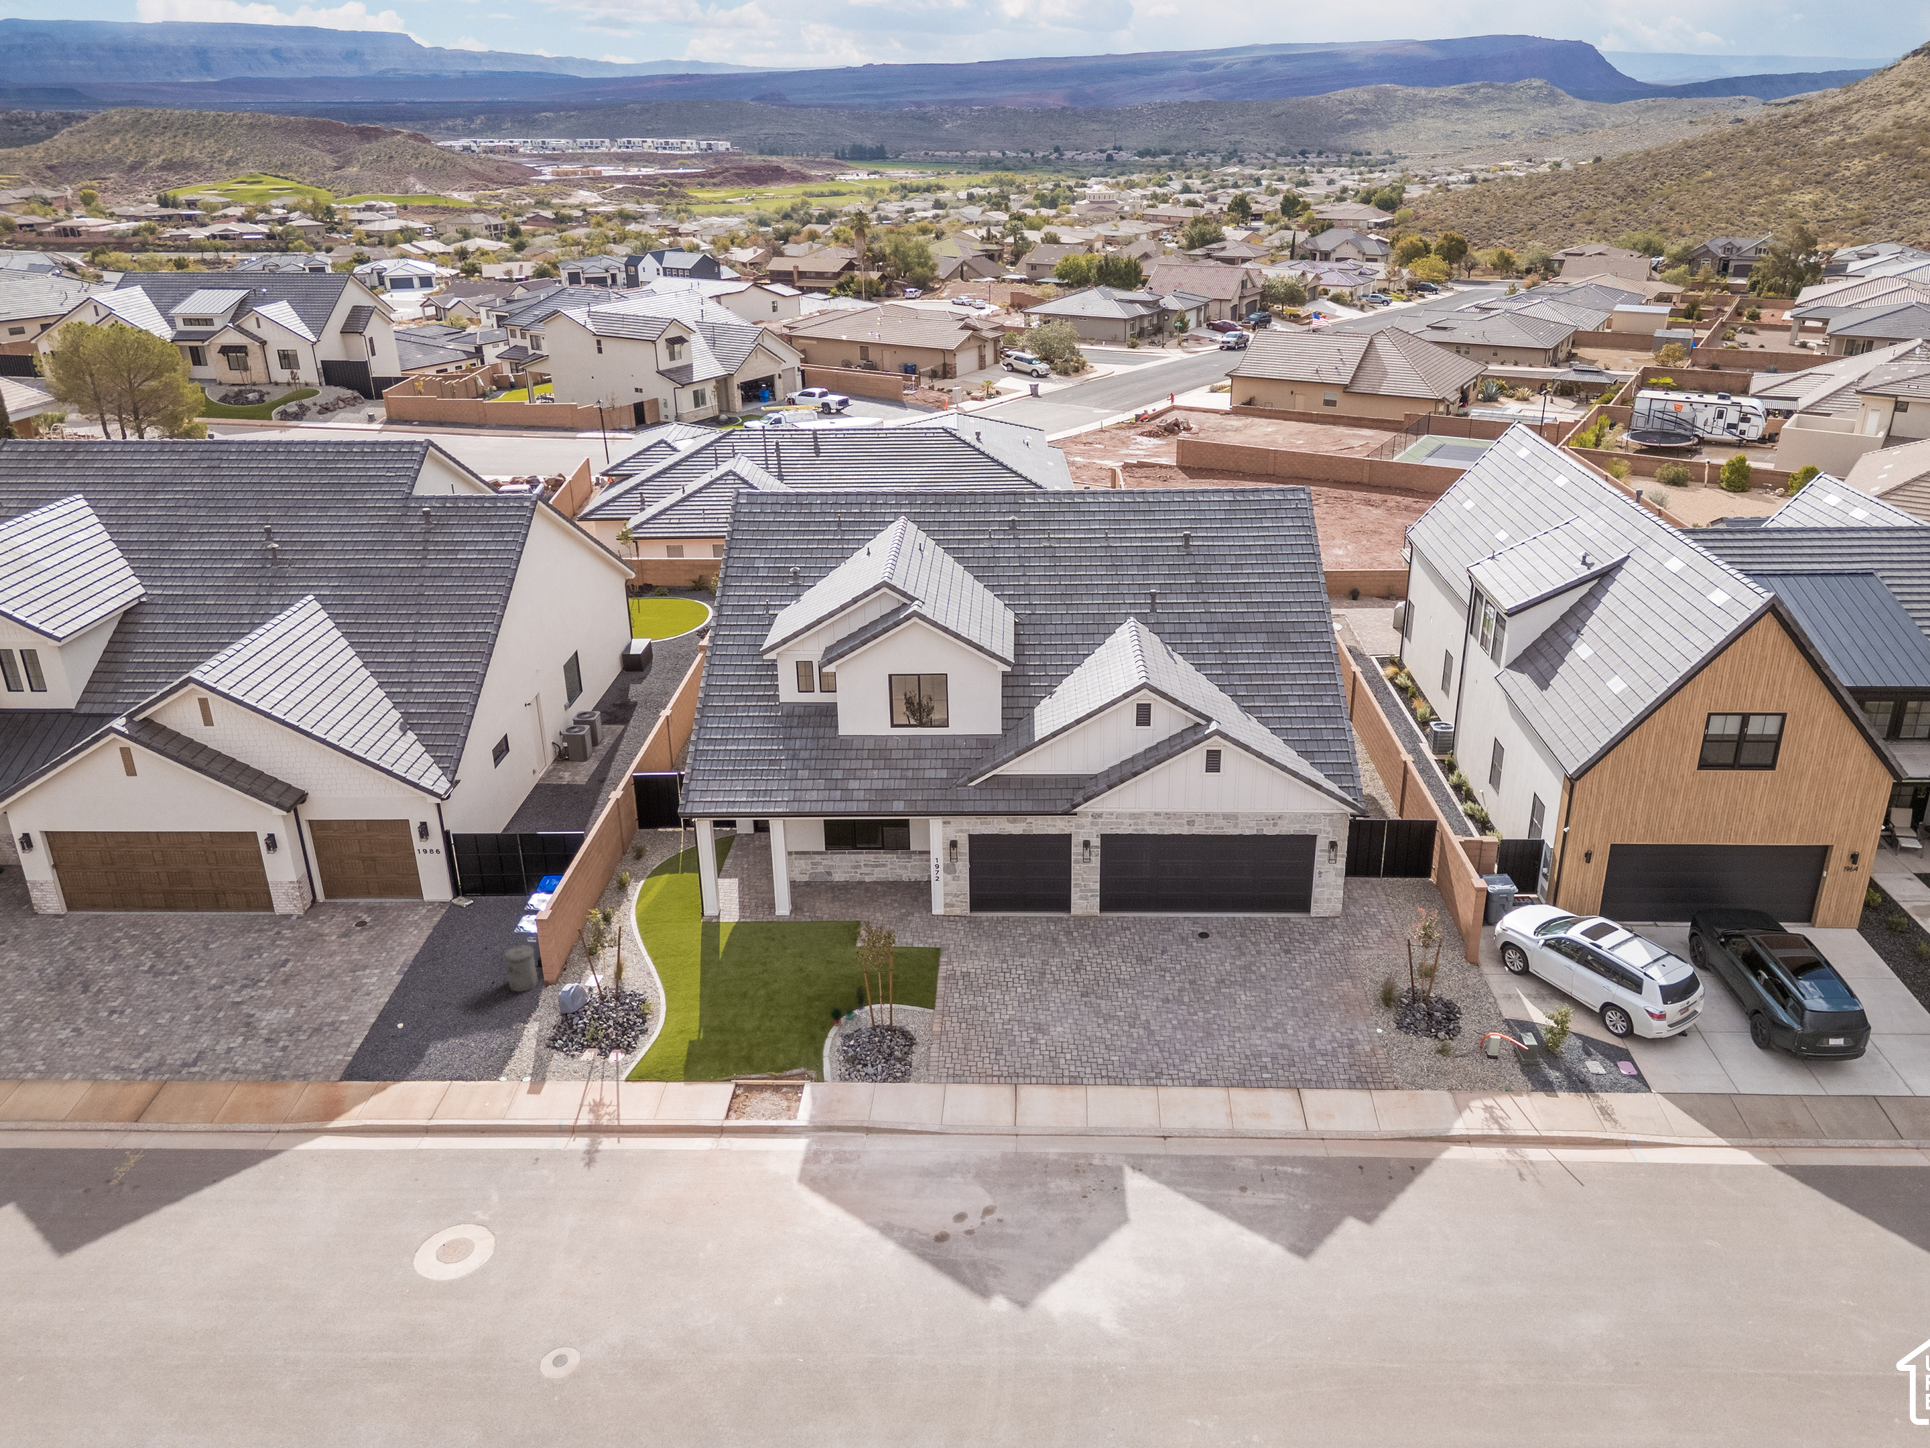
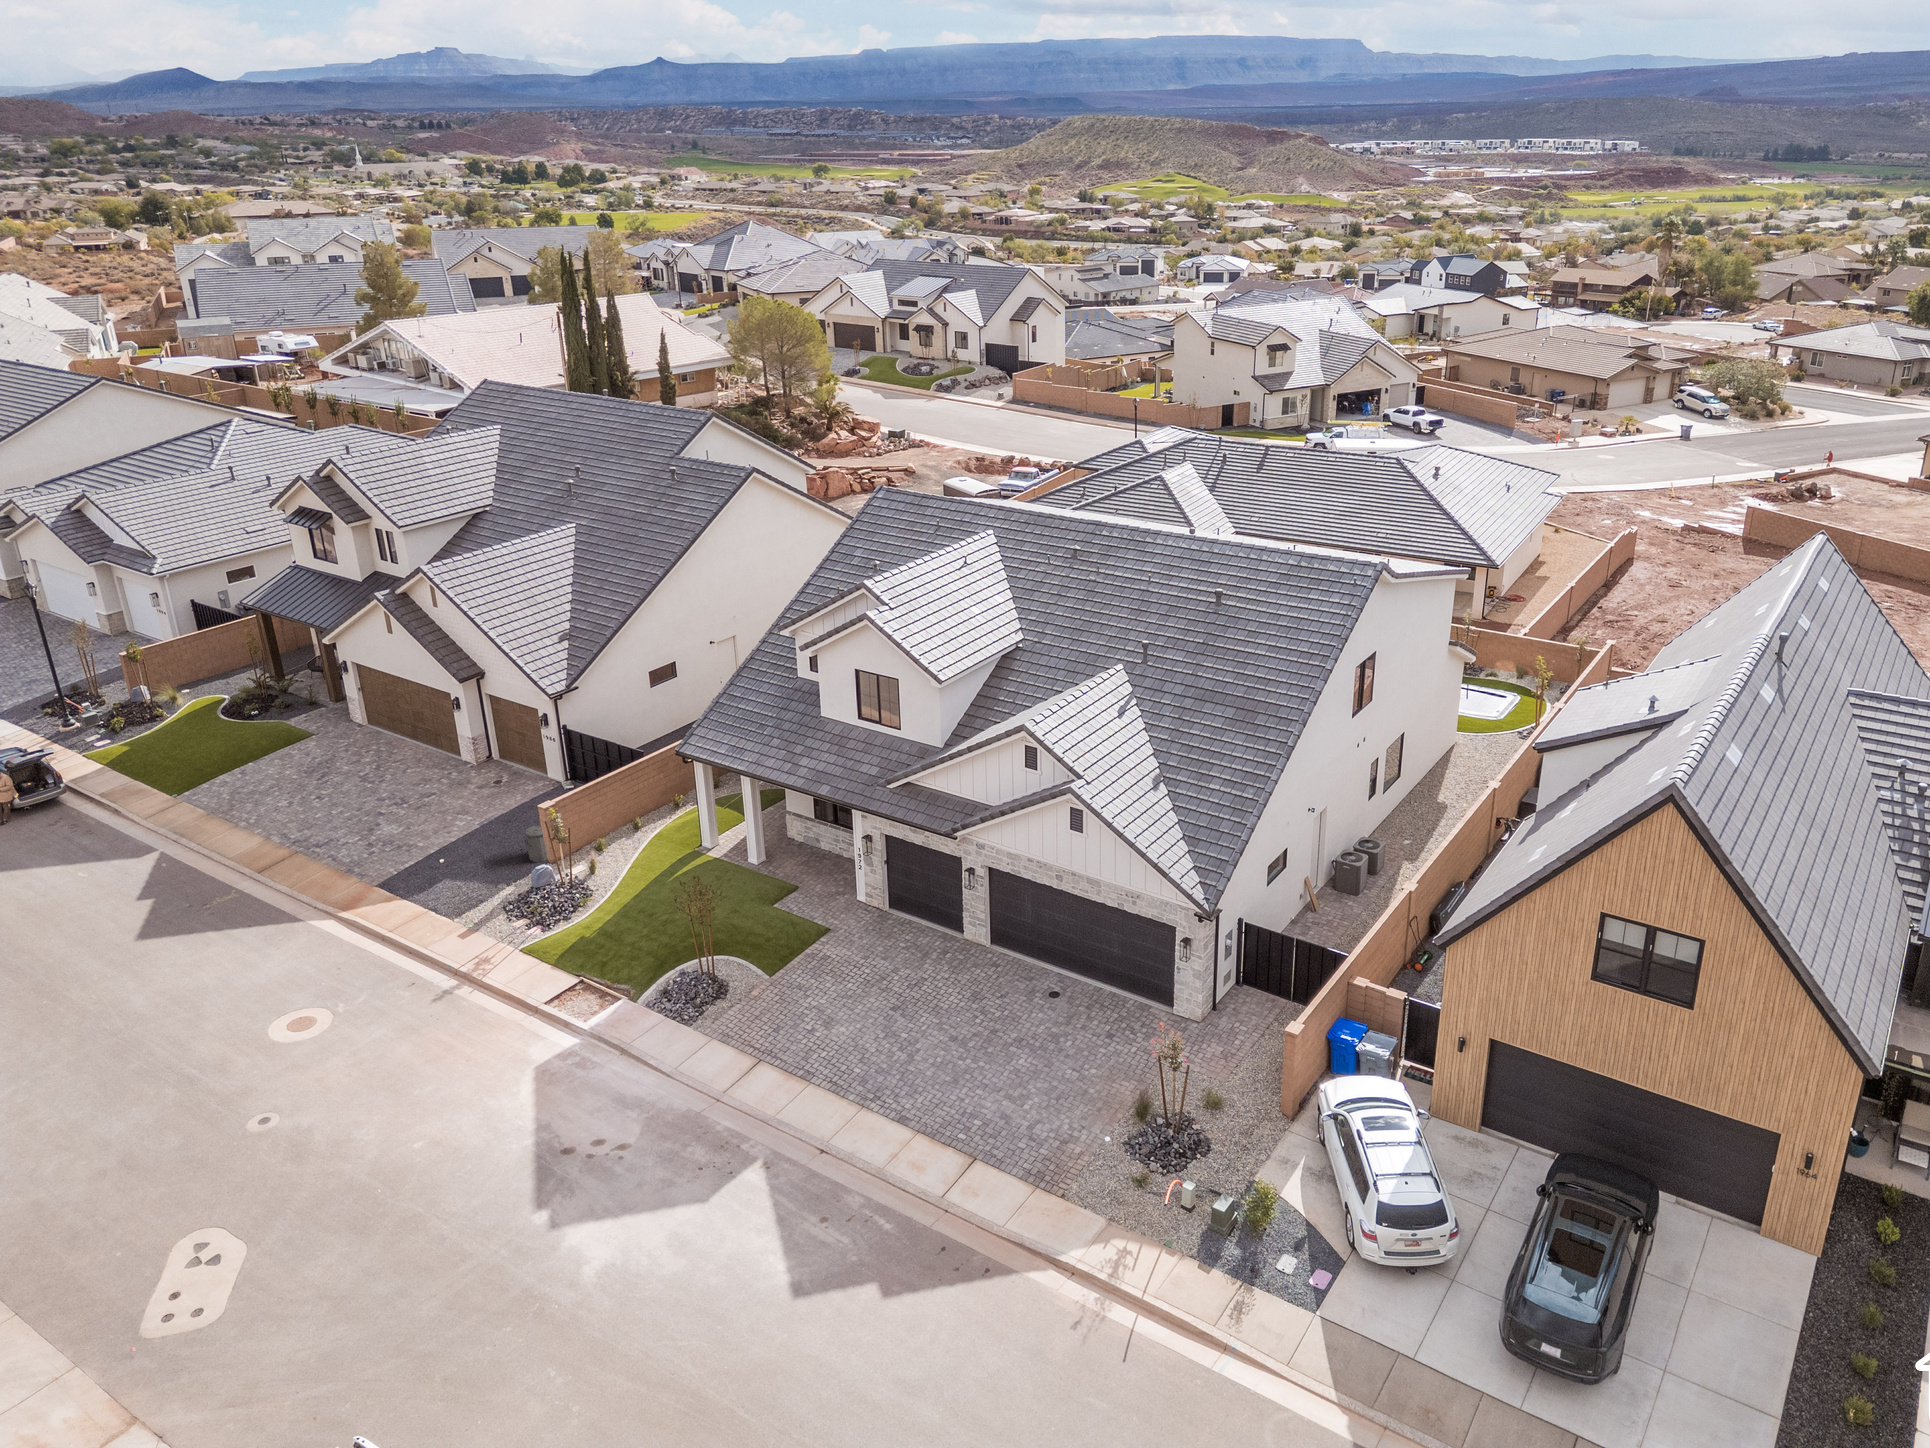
potted plant: present [831,985,866,1025] -> none [686,931,725,961]

